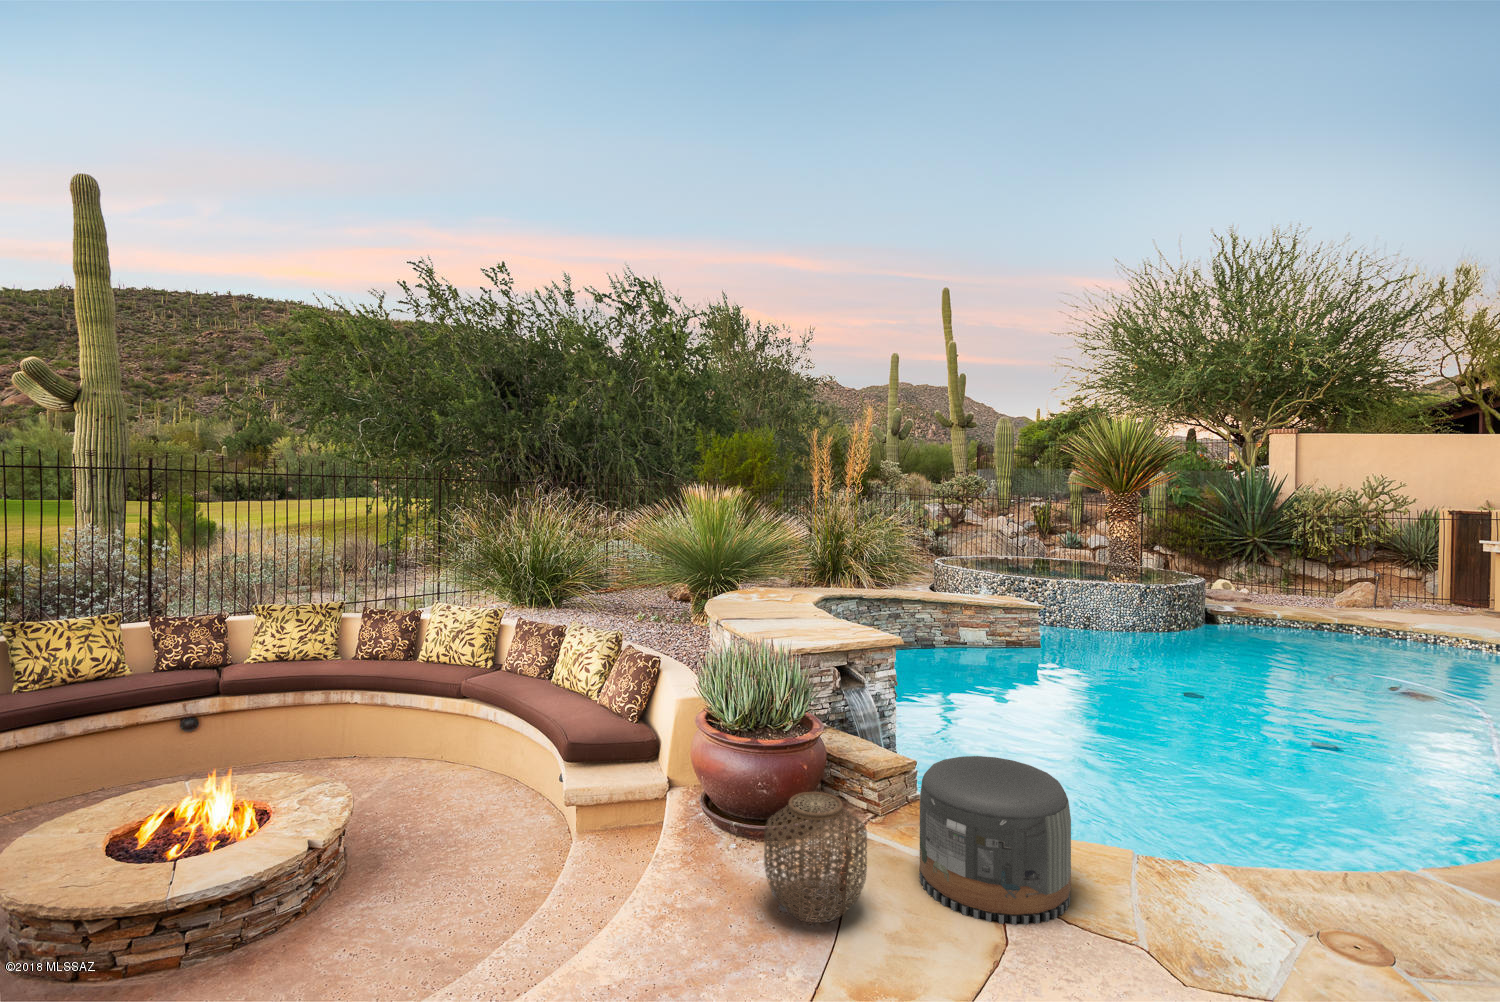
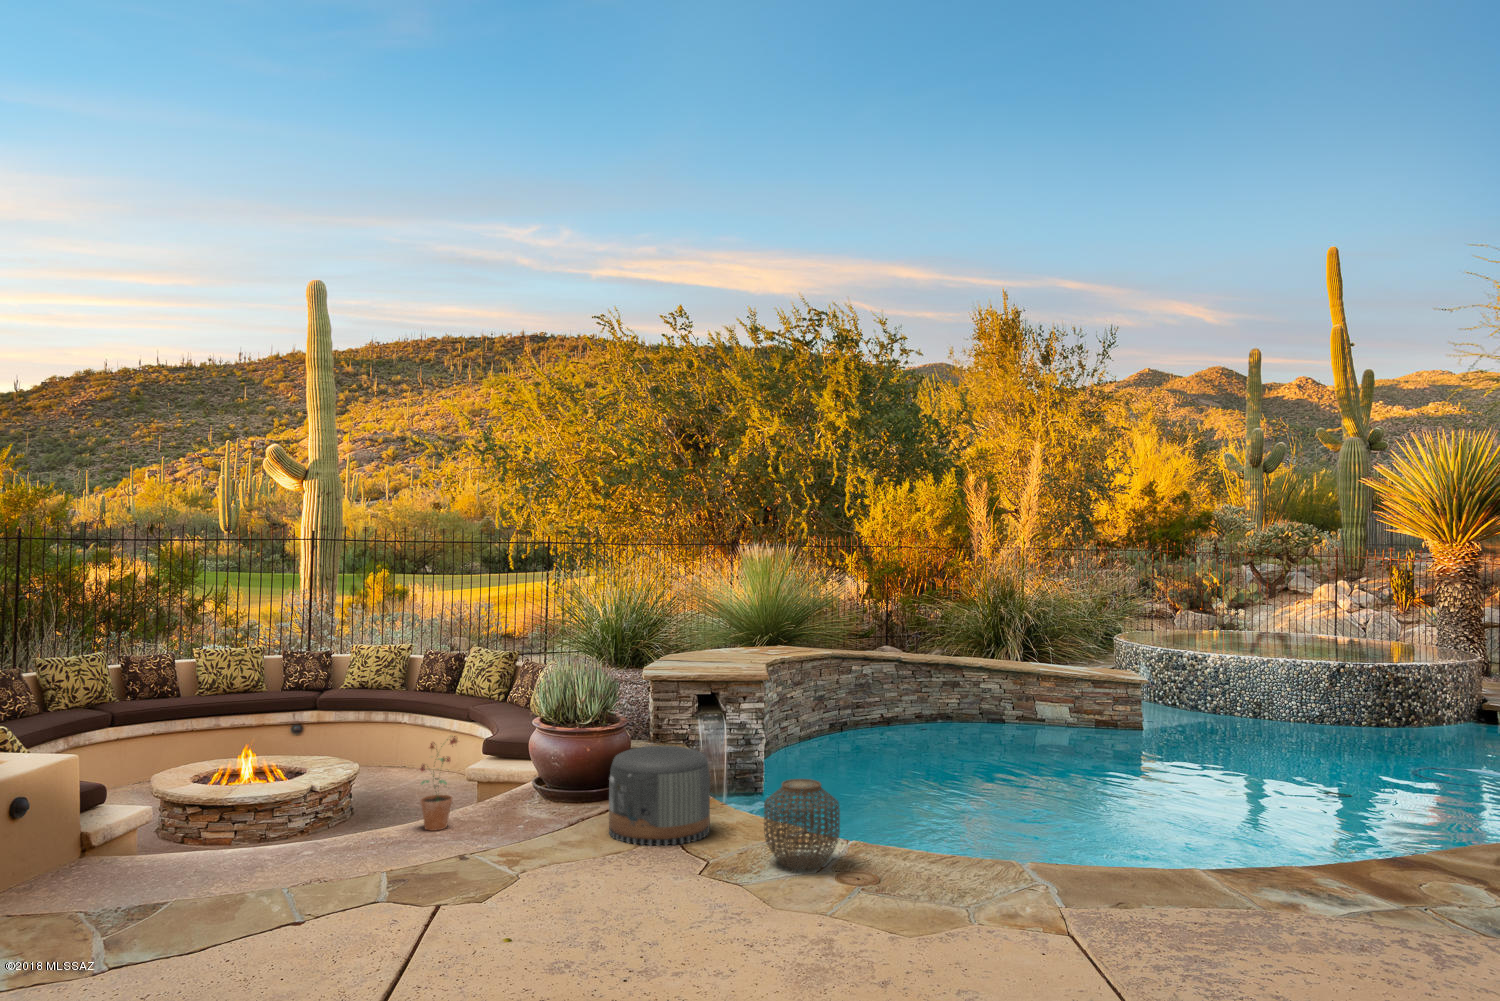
potted plant: none [645,783,704,951] -> present [420,736,458,831]
woven basket: present [764,792,867,923] -> present [764,779,840,869]

